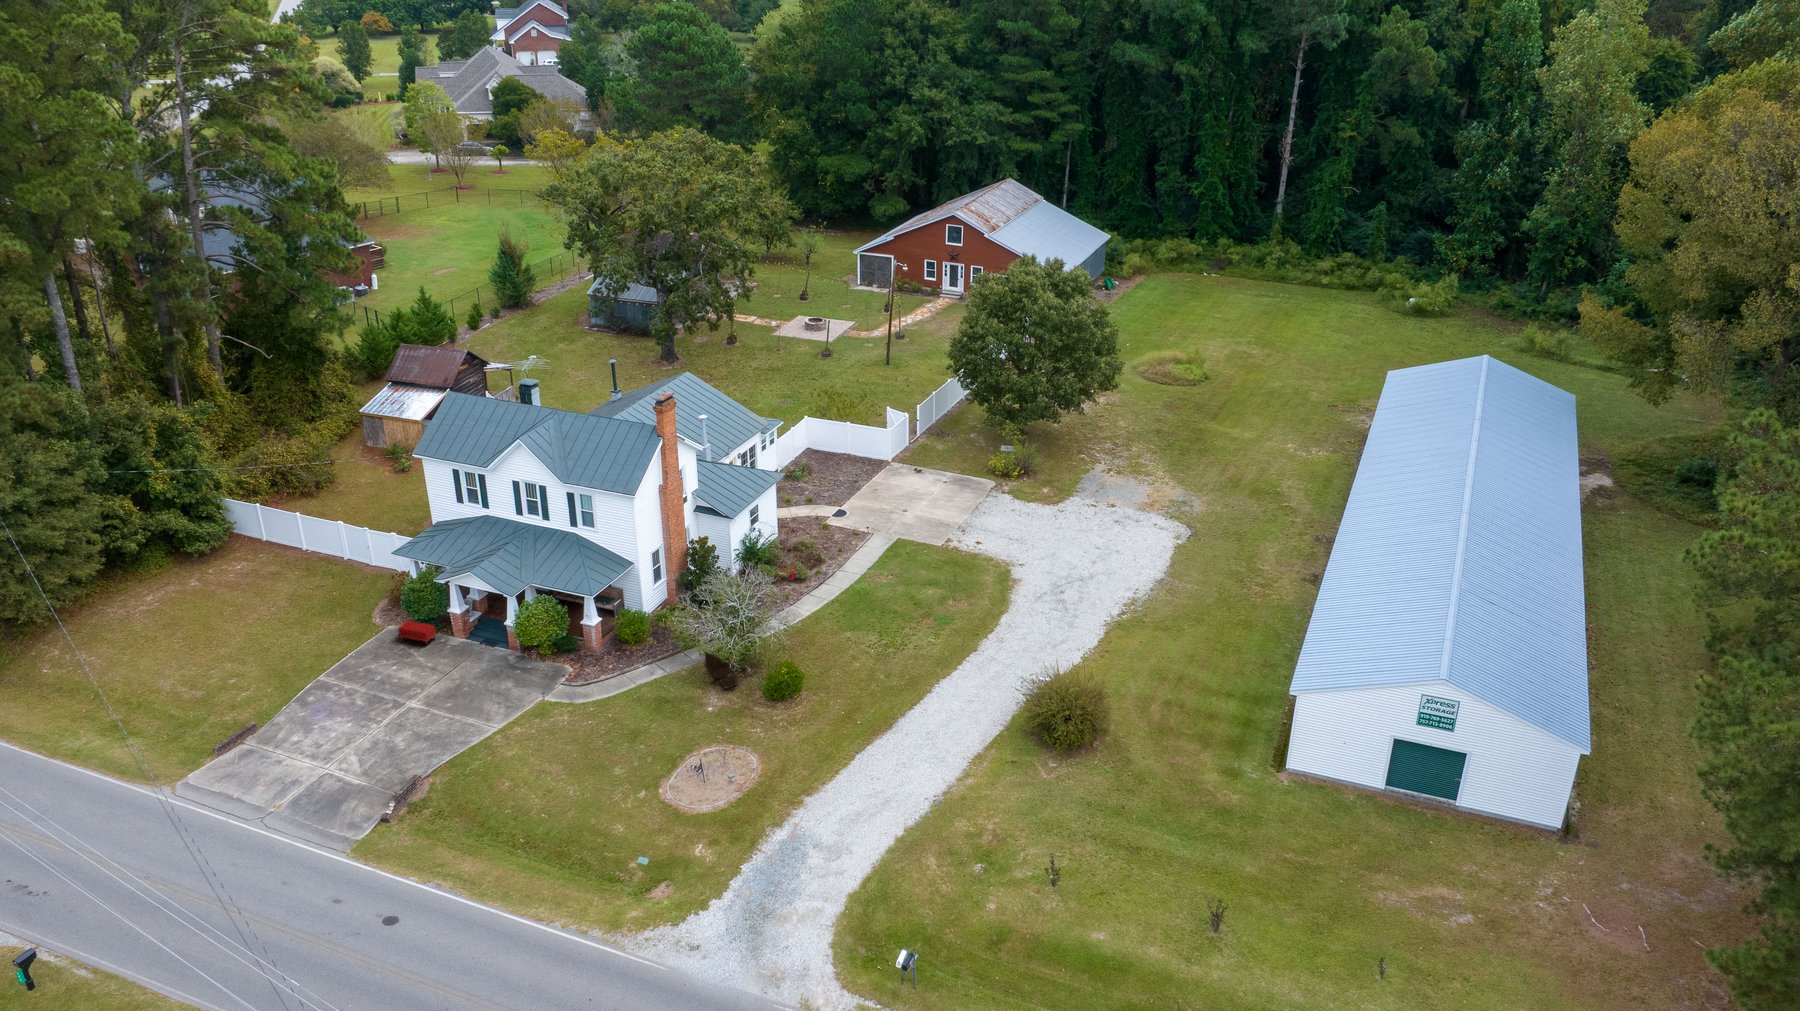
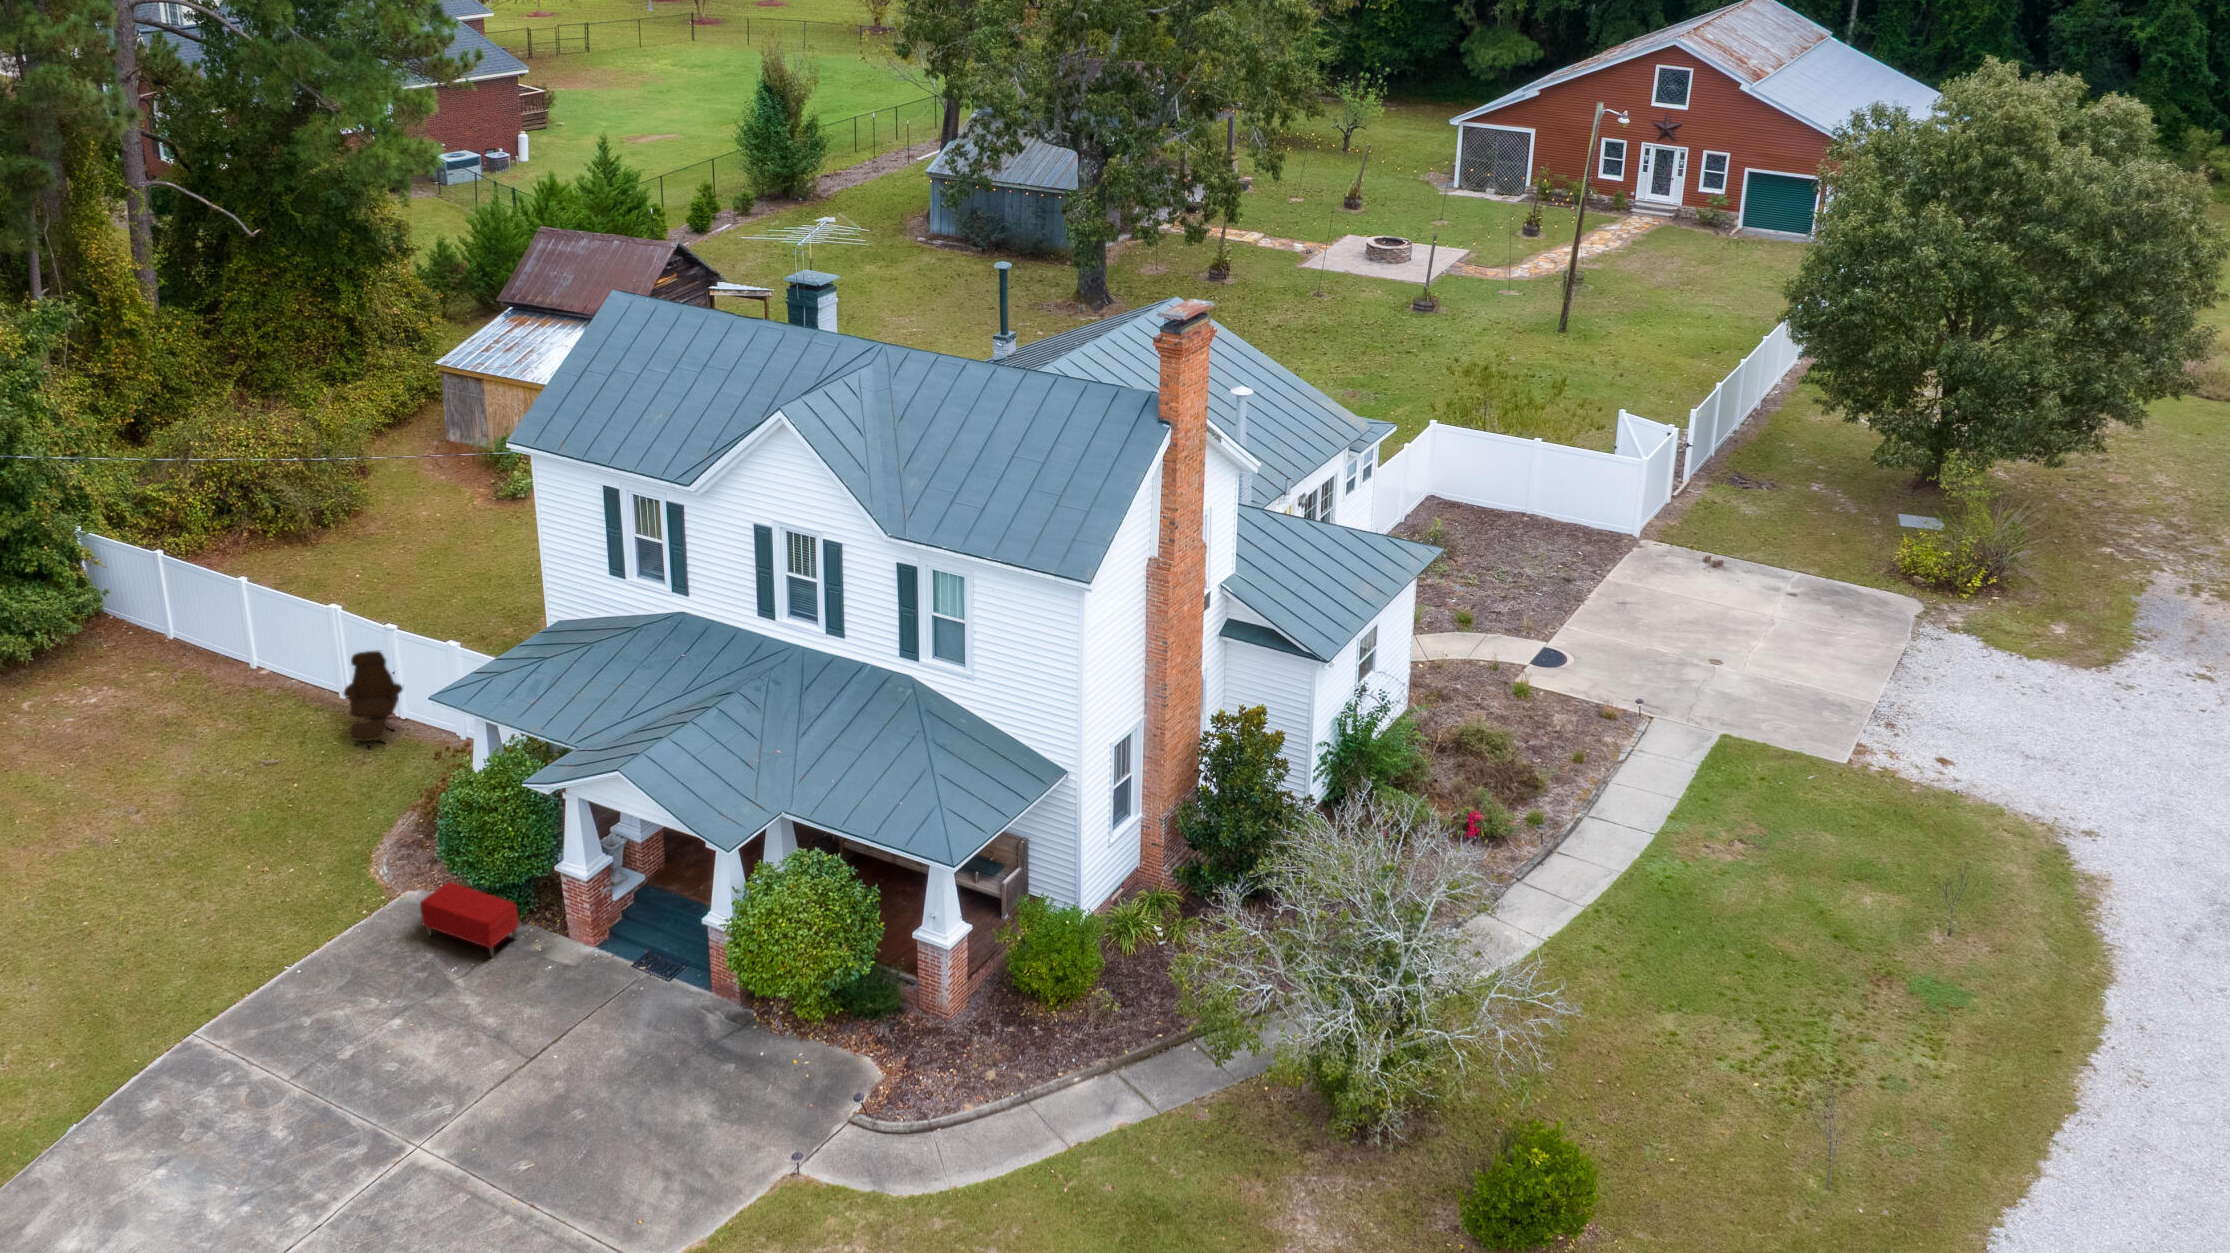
lounge chair: present [704,652,737,688] -> present [344,651,403,747]

